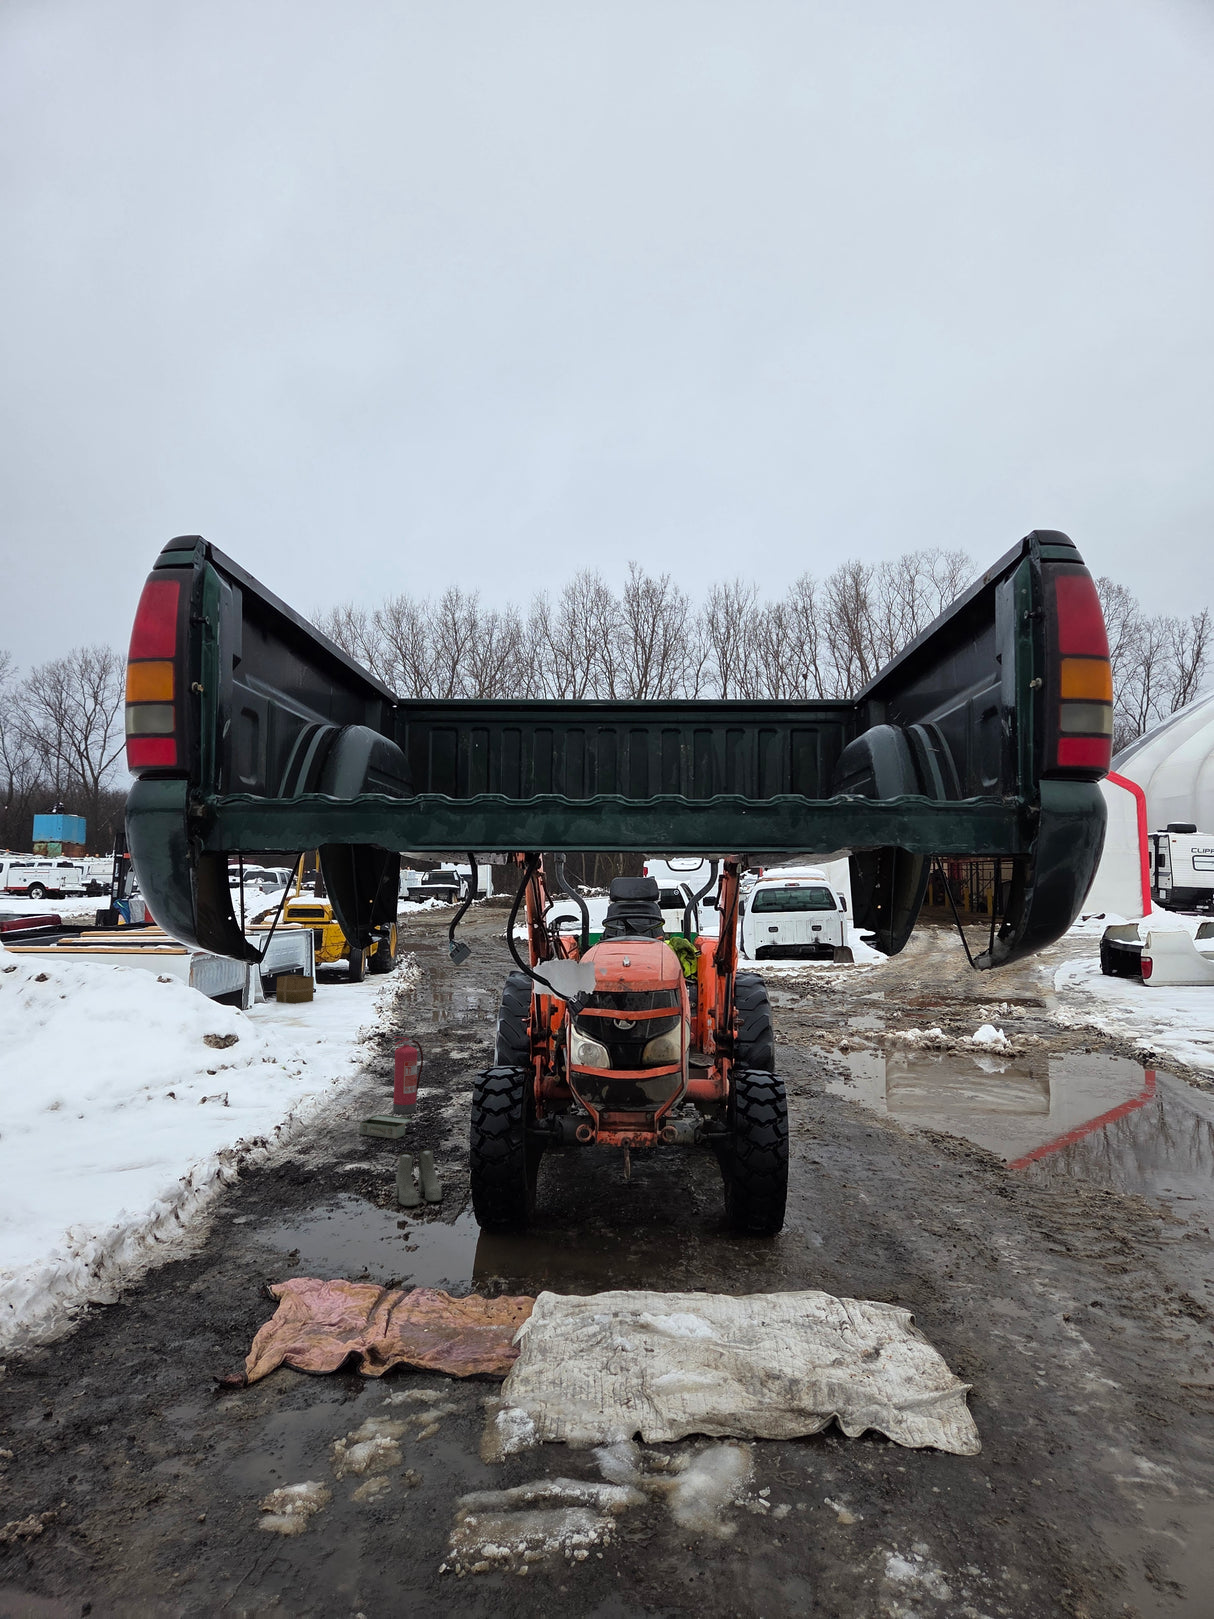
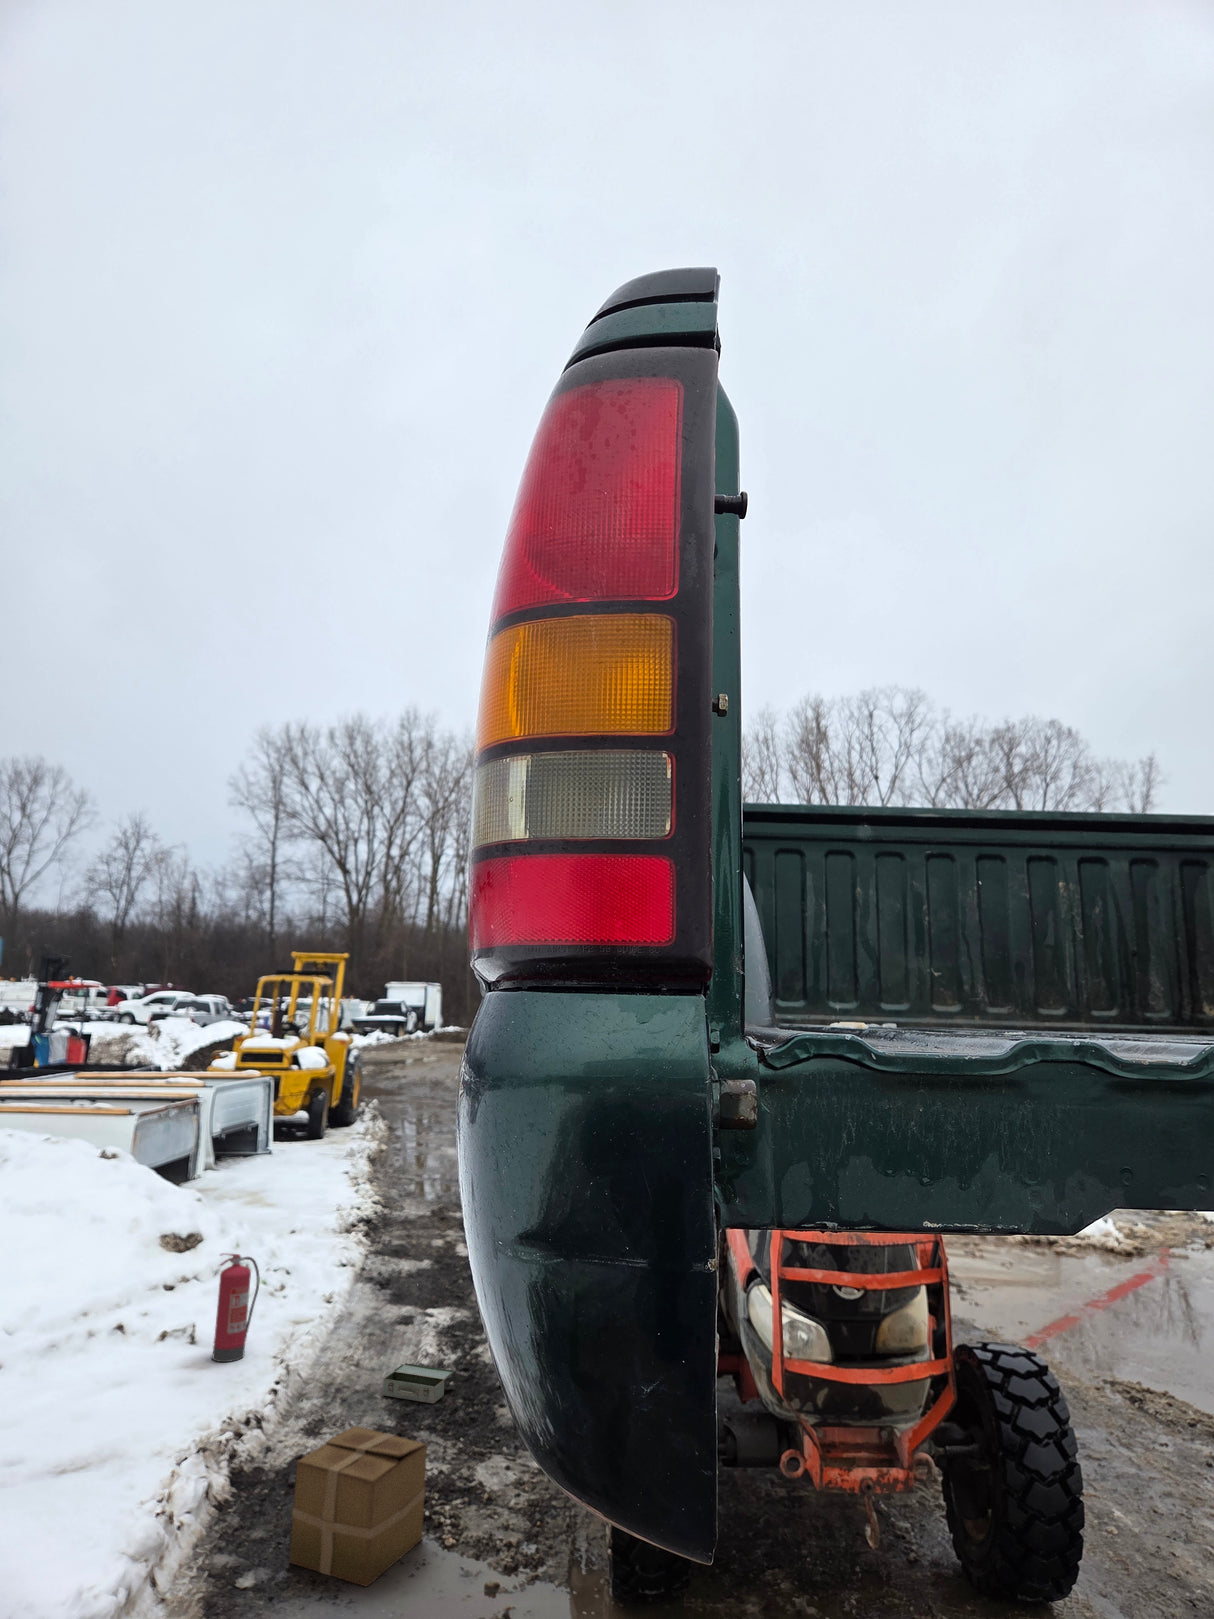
cardboard box: present [276,975,314,1003] -> present [290,1426,427,1586]
fire extinguisher: present [393,1037,423,1114] -> present [213,1253,260,1362]
boots: present [396,1148,441,1206] -> none [466,1447,534,1548]

